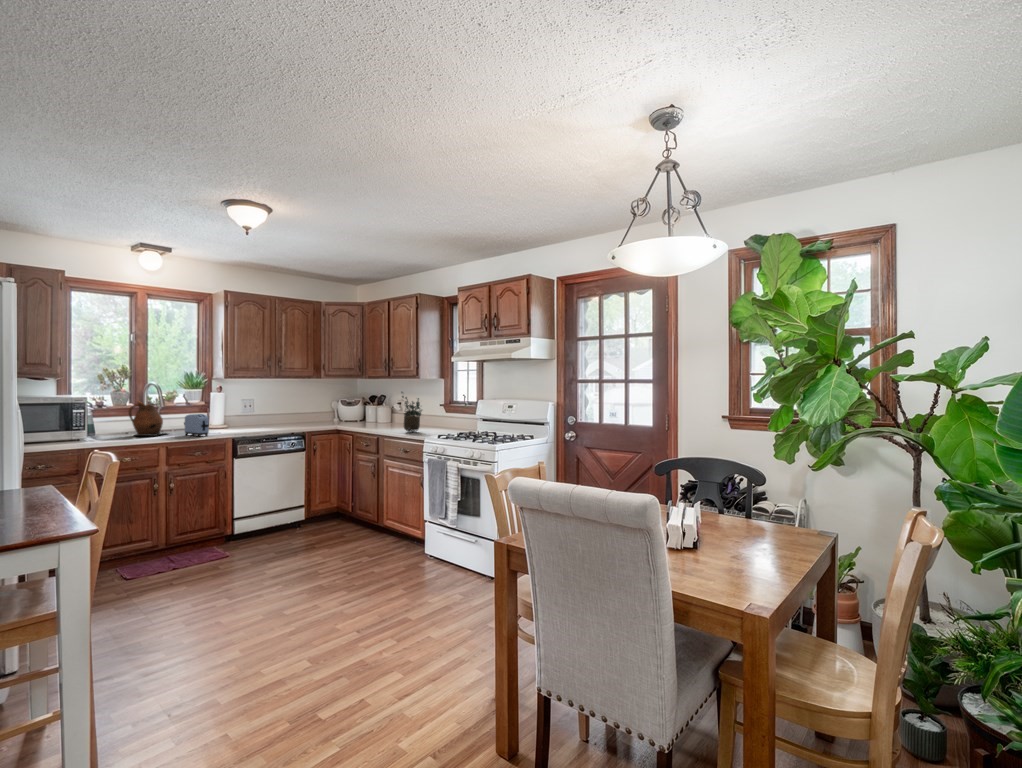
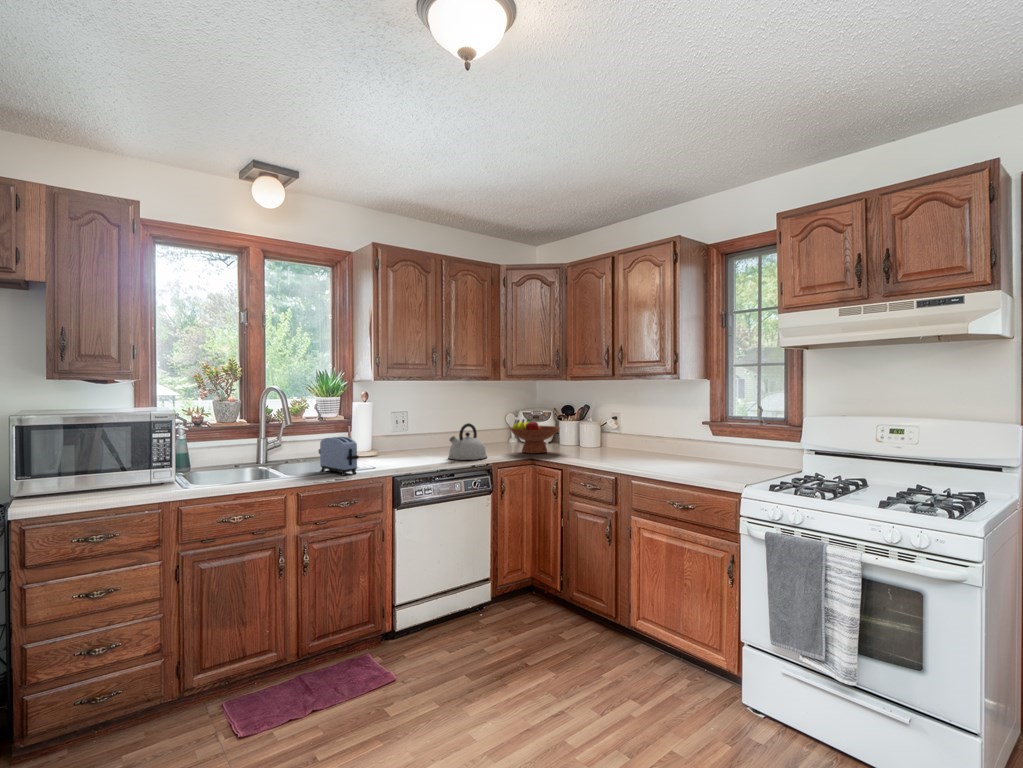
potted plant: present [402,392,422,432] -> none [658,398,703,470]
ceramic pitcher: present [128,401,163,436] -> none [239,415,297,473]
fruit bowl: none [322,405,357,427] -> present [509,419,560,453]
kettle: none [277,407,304,430] -> present [448,423,487,460]

